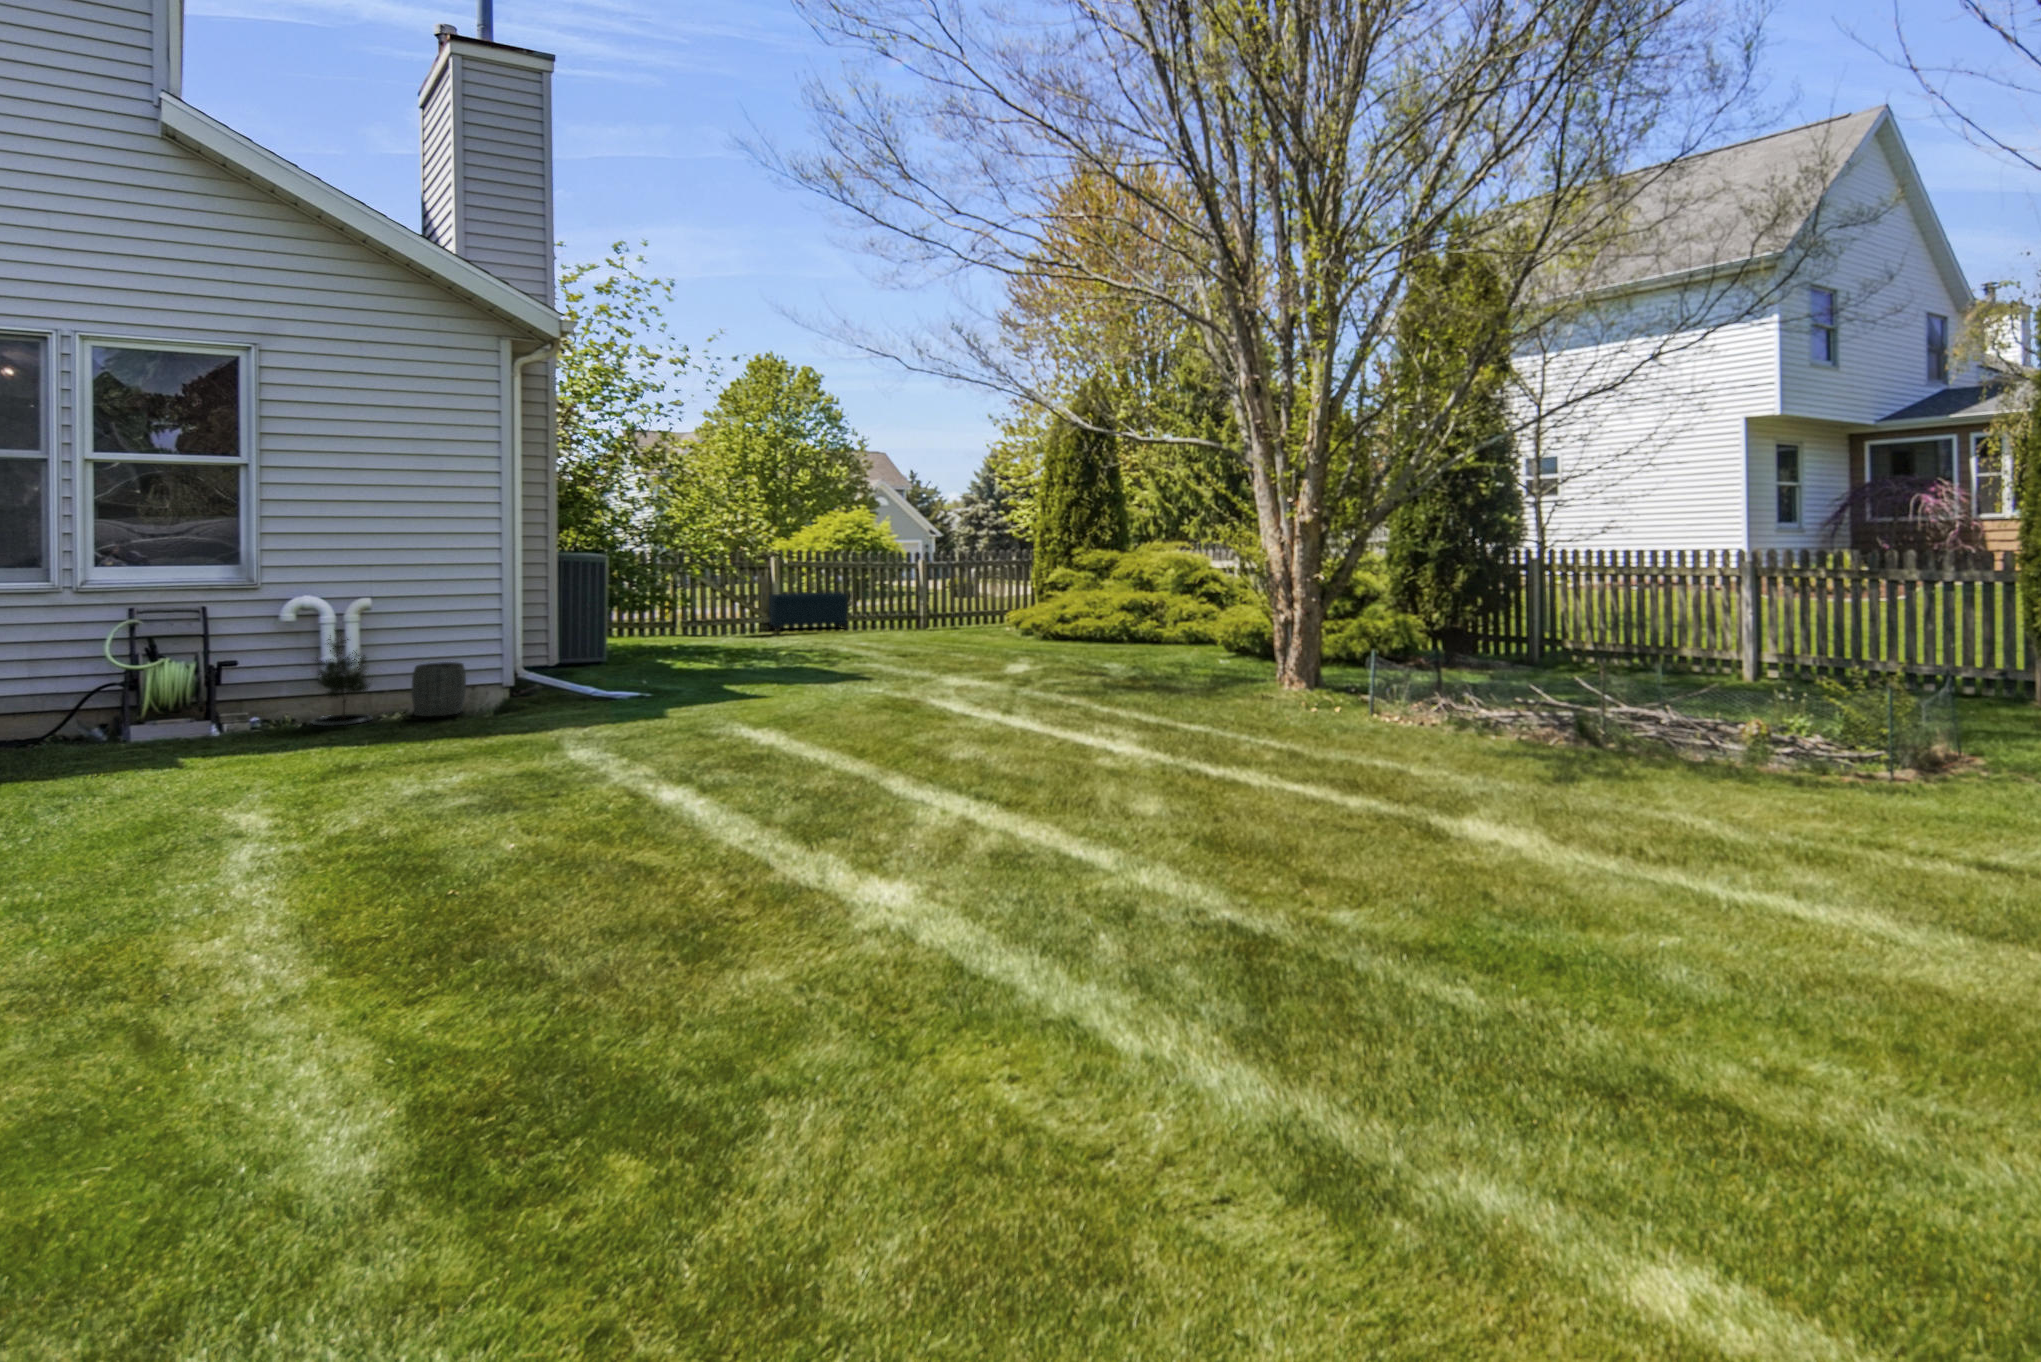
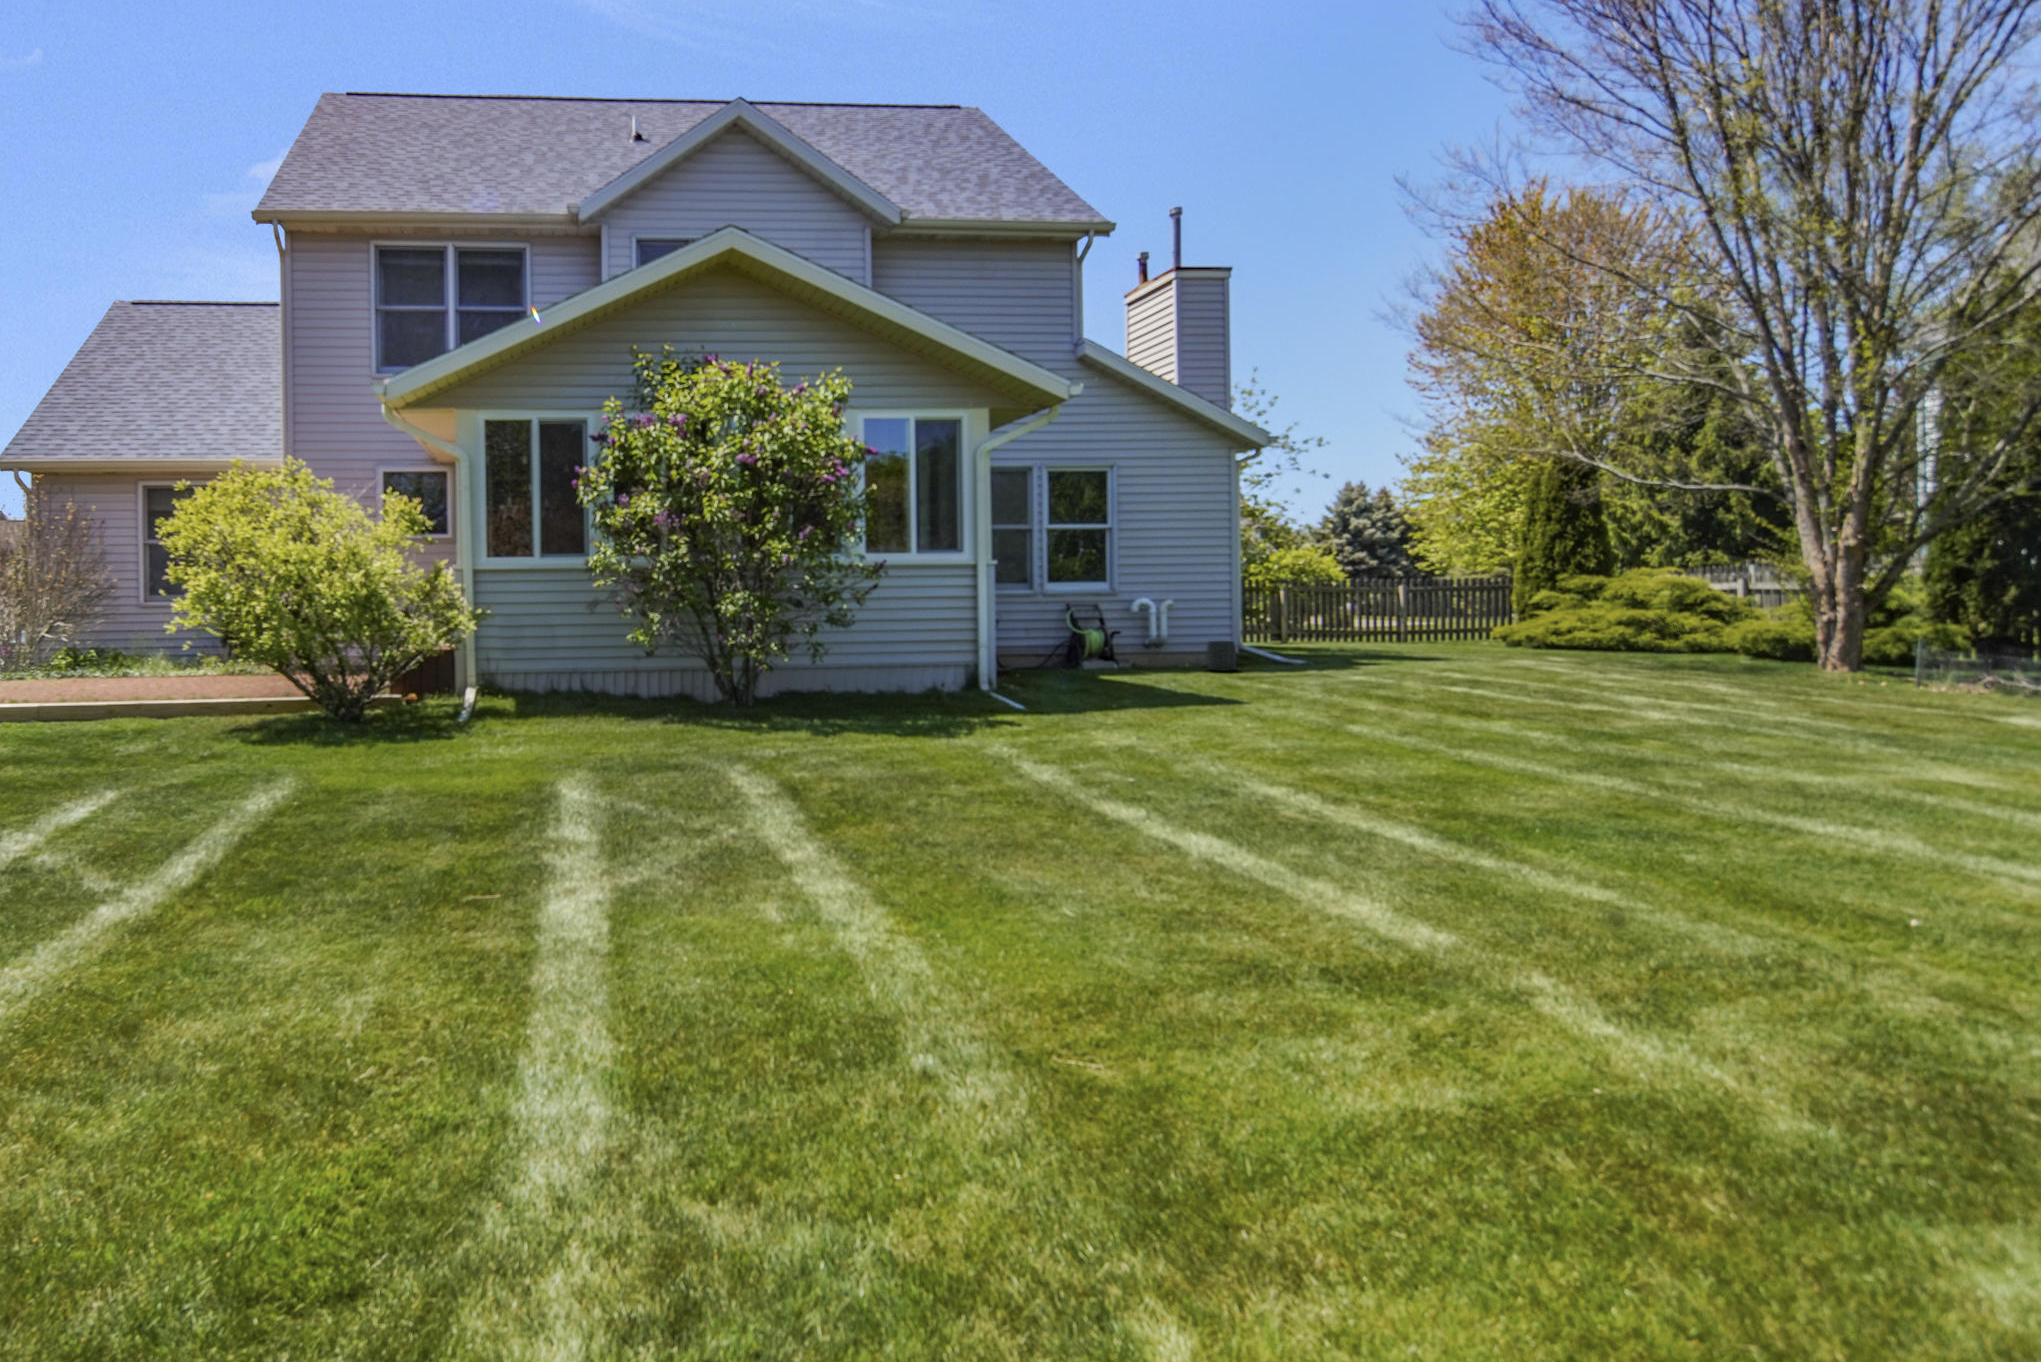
bench: present [769,593,848,631] -> none [1273,614,1341,643]
potted tree: present [312,632,373,726] -> present [1654,615,1684,653]

